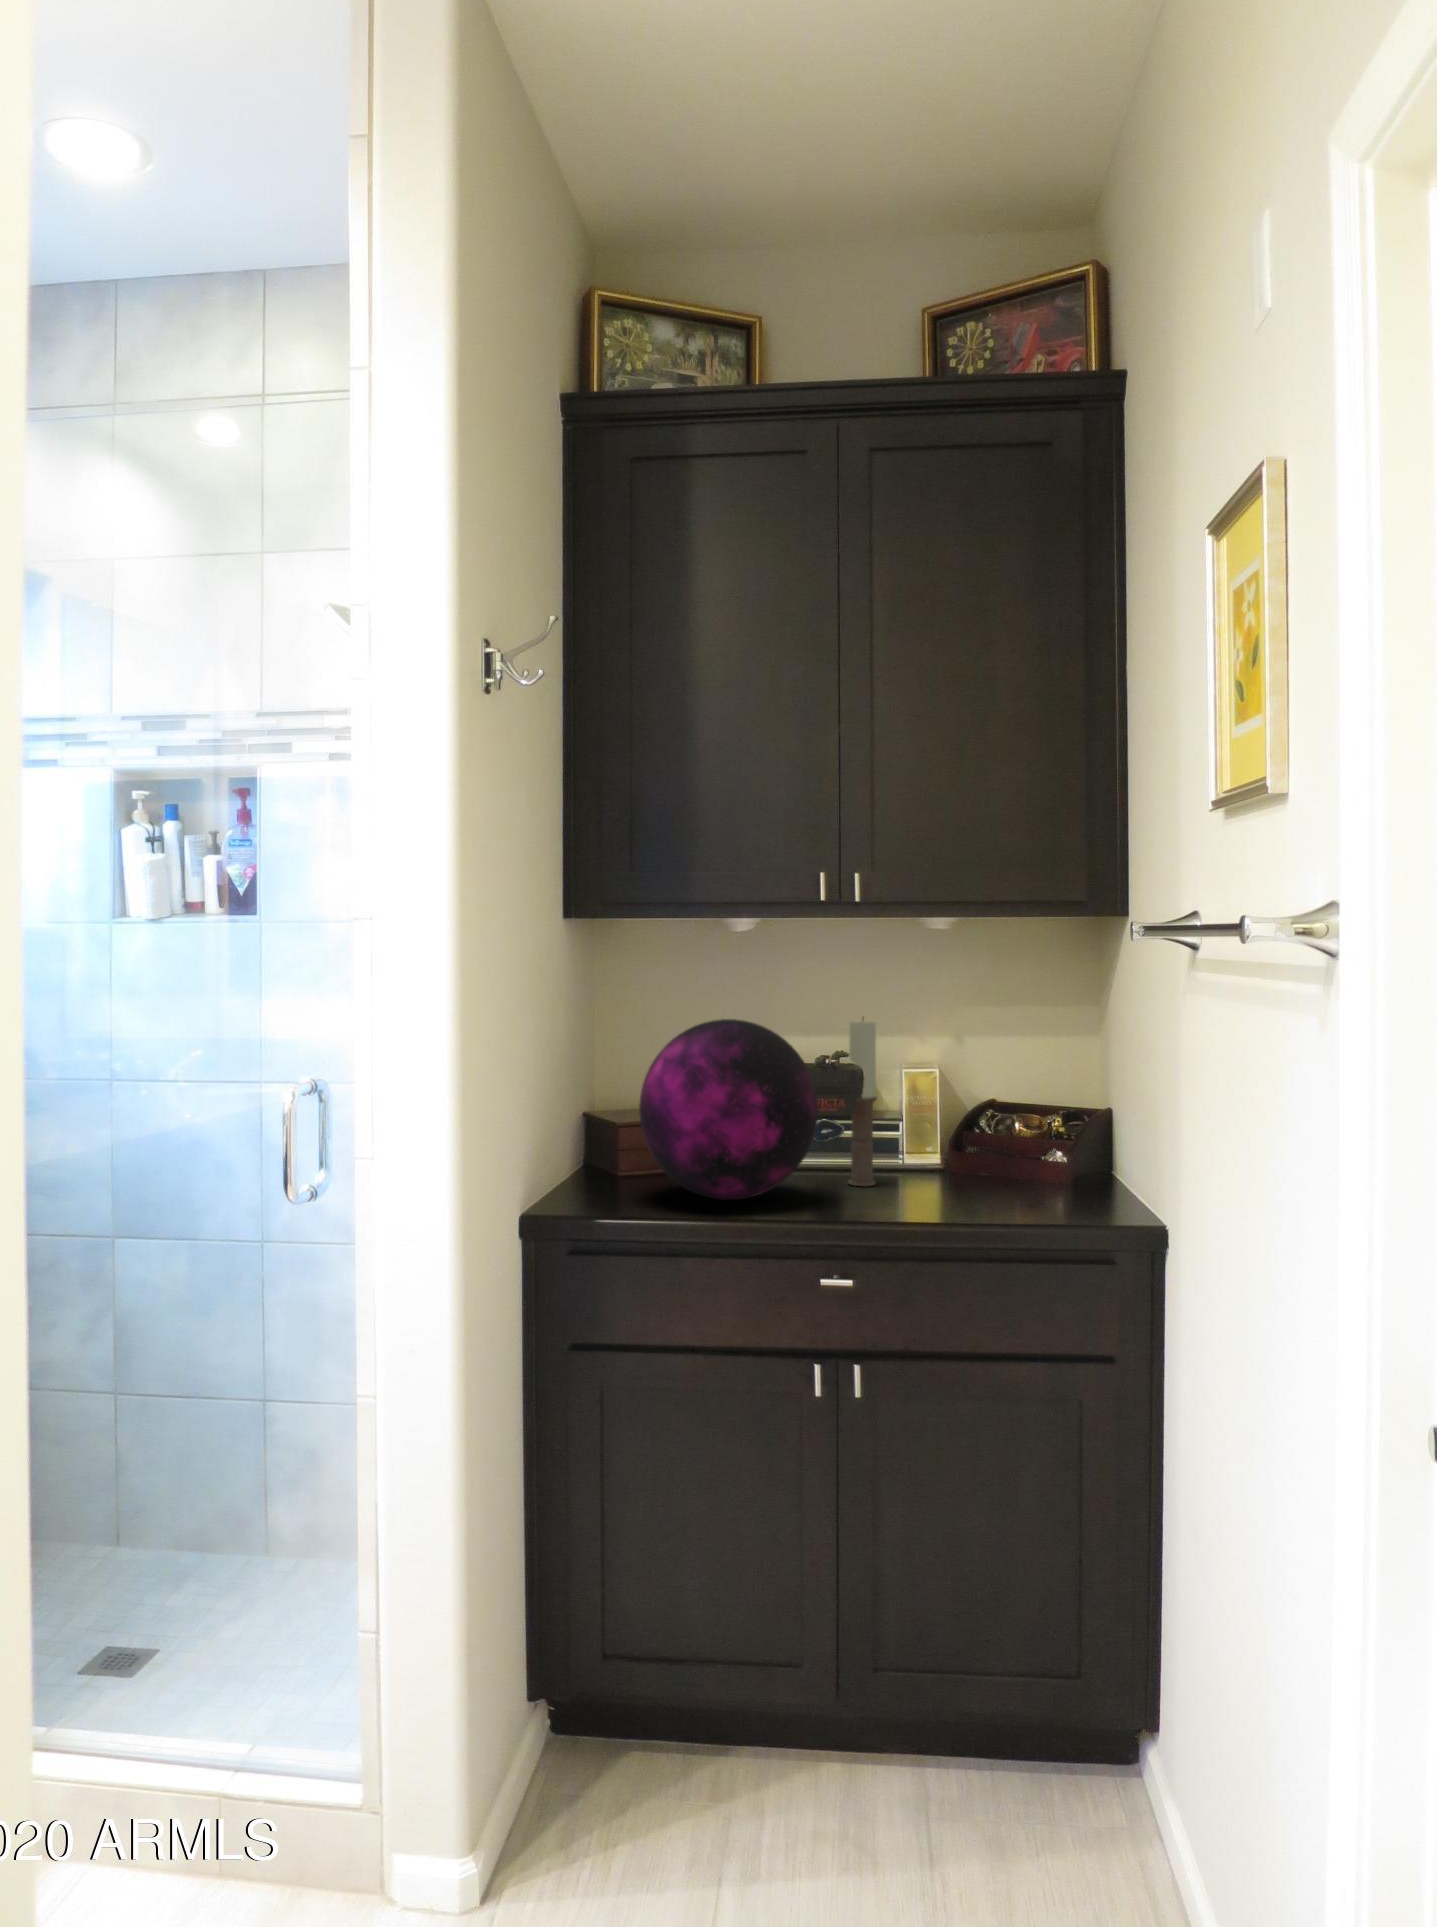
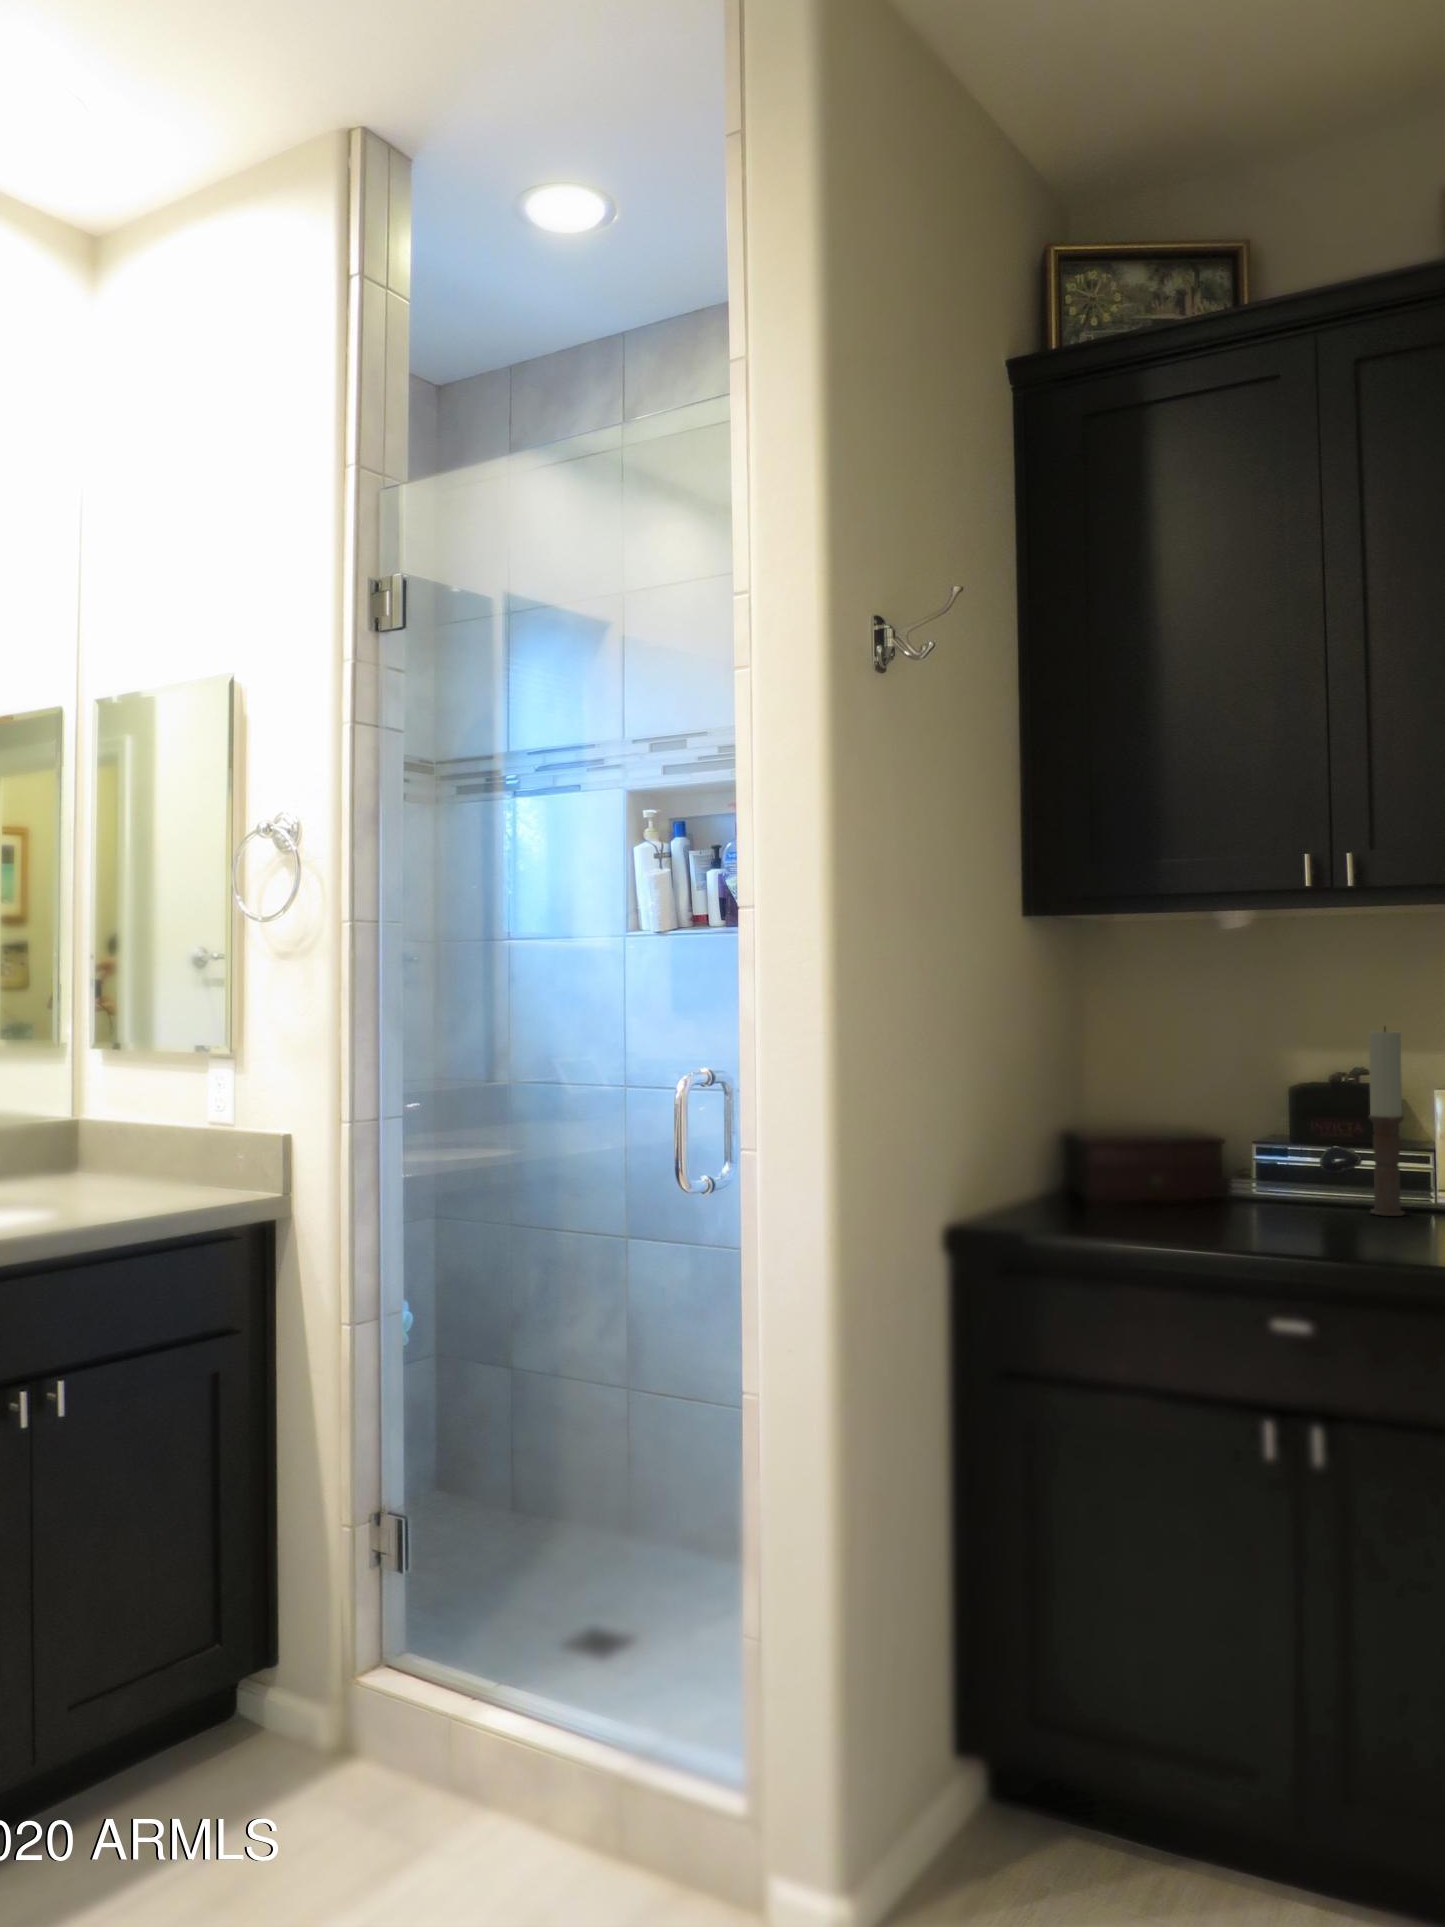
decorative orb: present [639,1019,818,1200] -> none [1133,1029,1336,1223]

